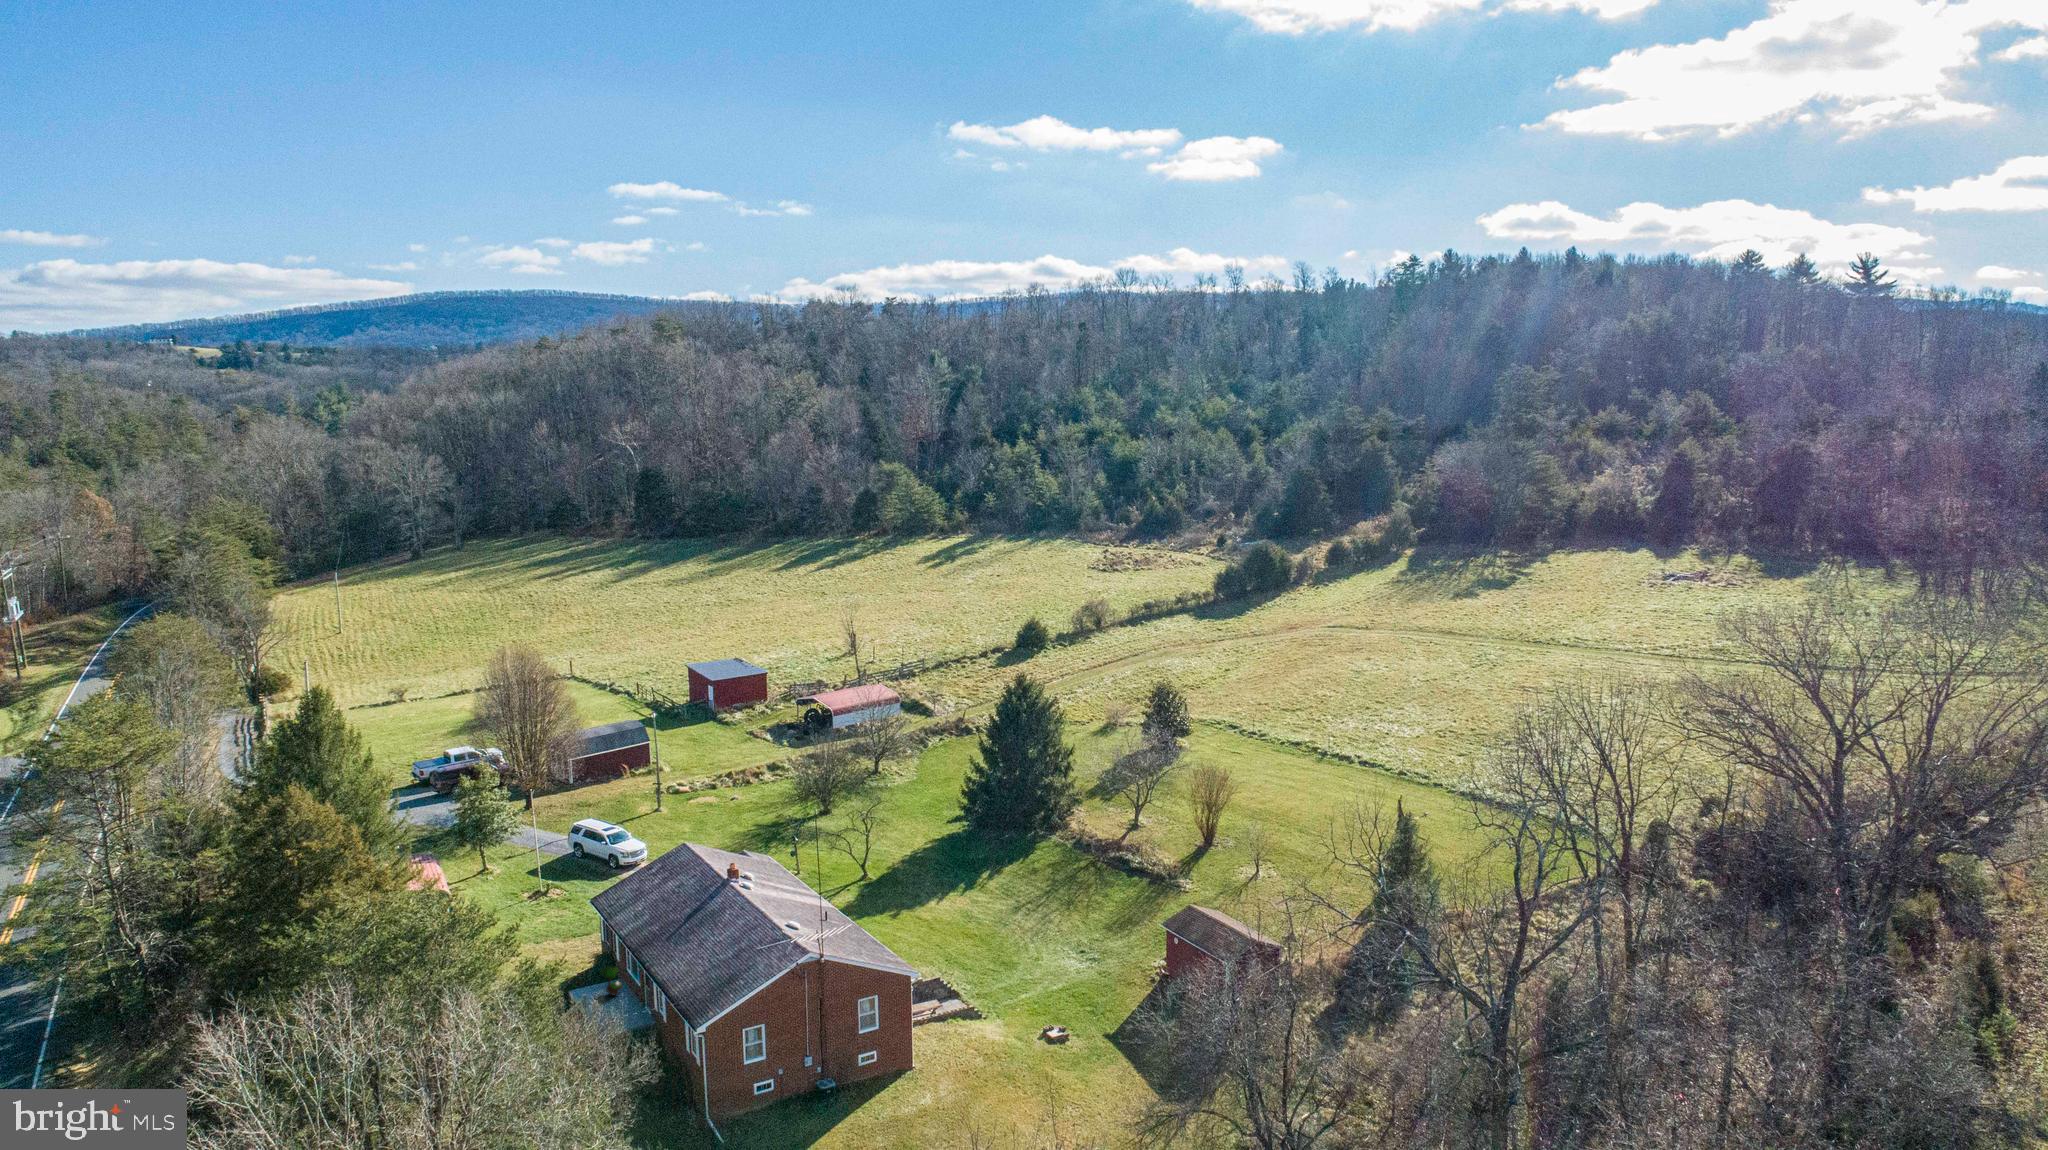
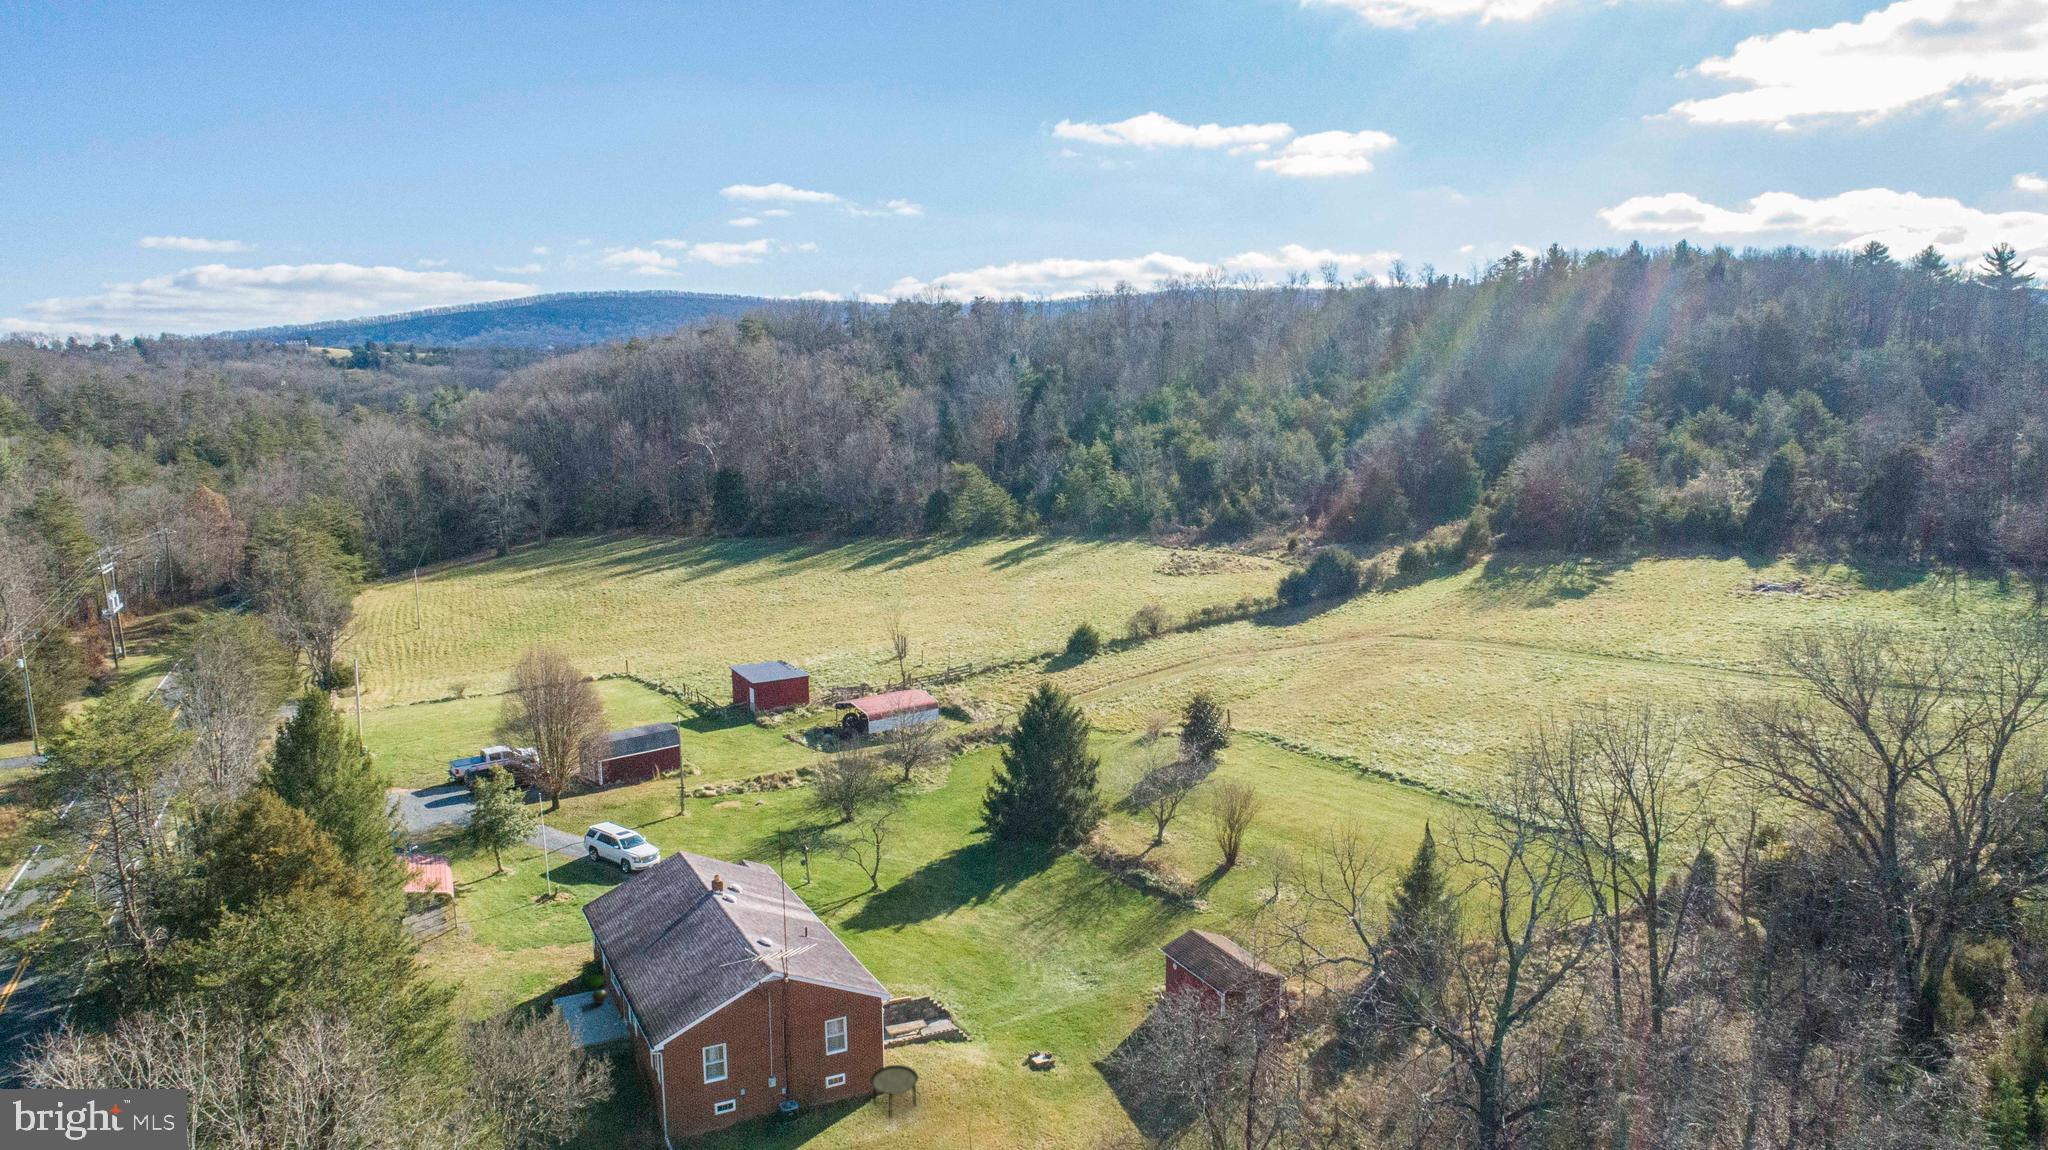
round table: none [899,1042,946,1093] -> present [871,1065,918,1117]

